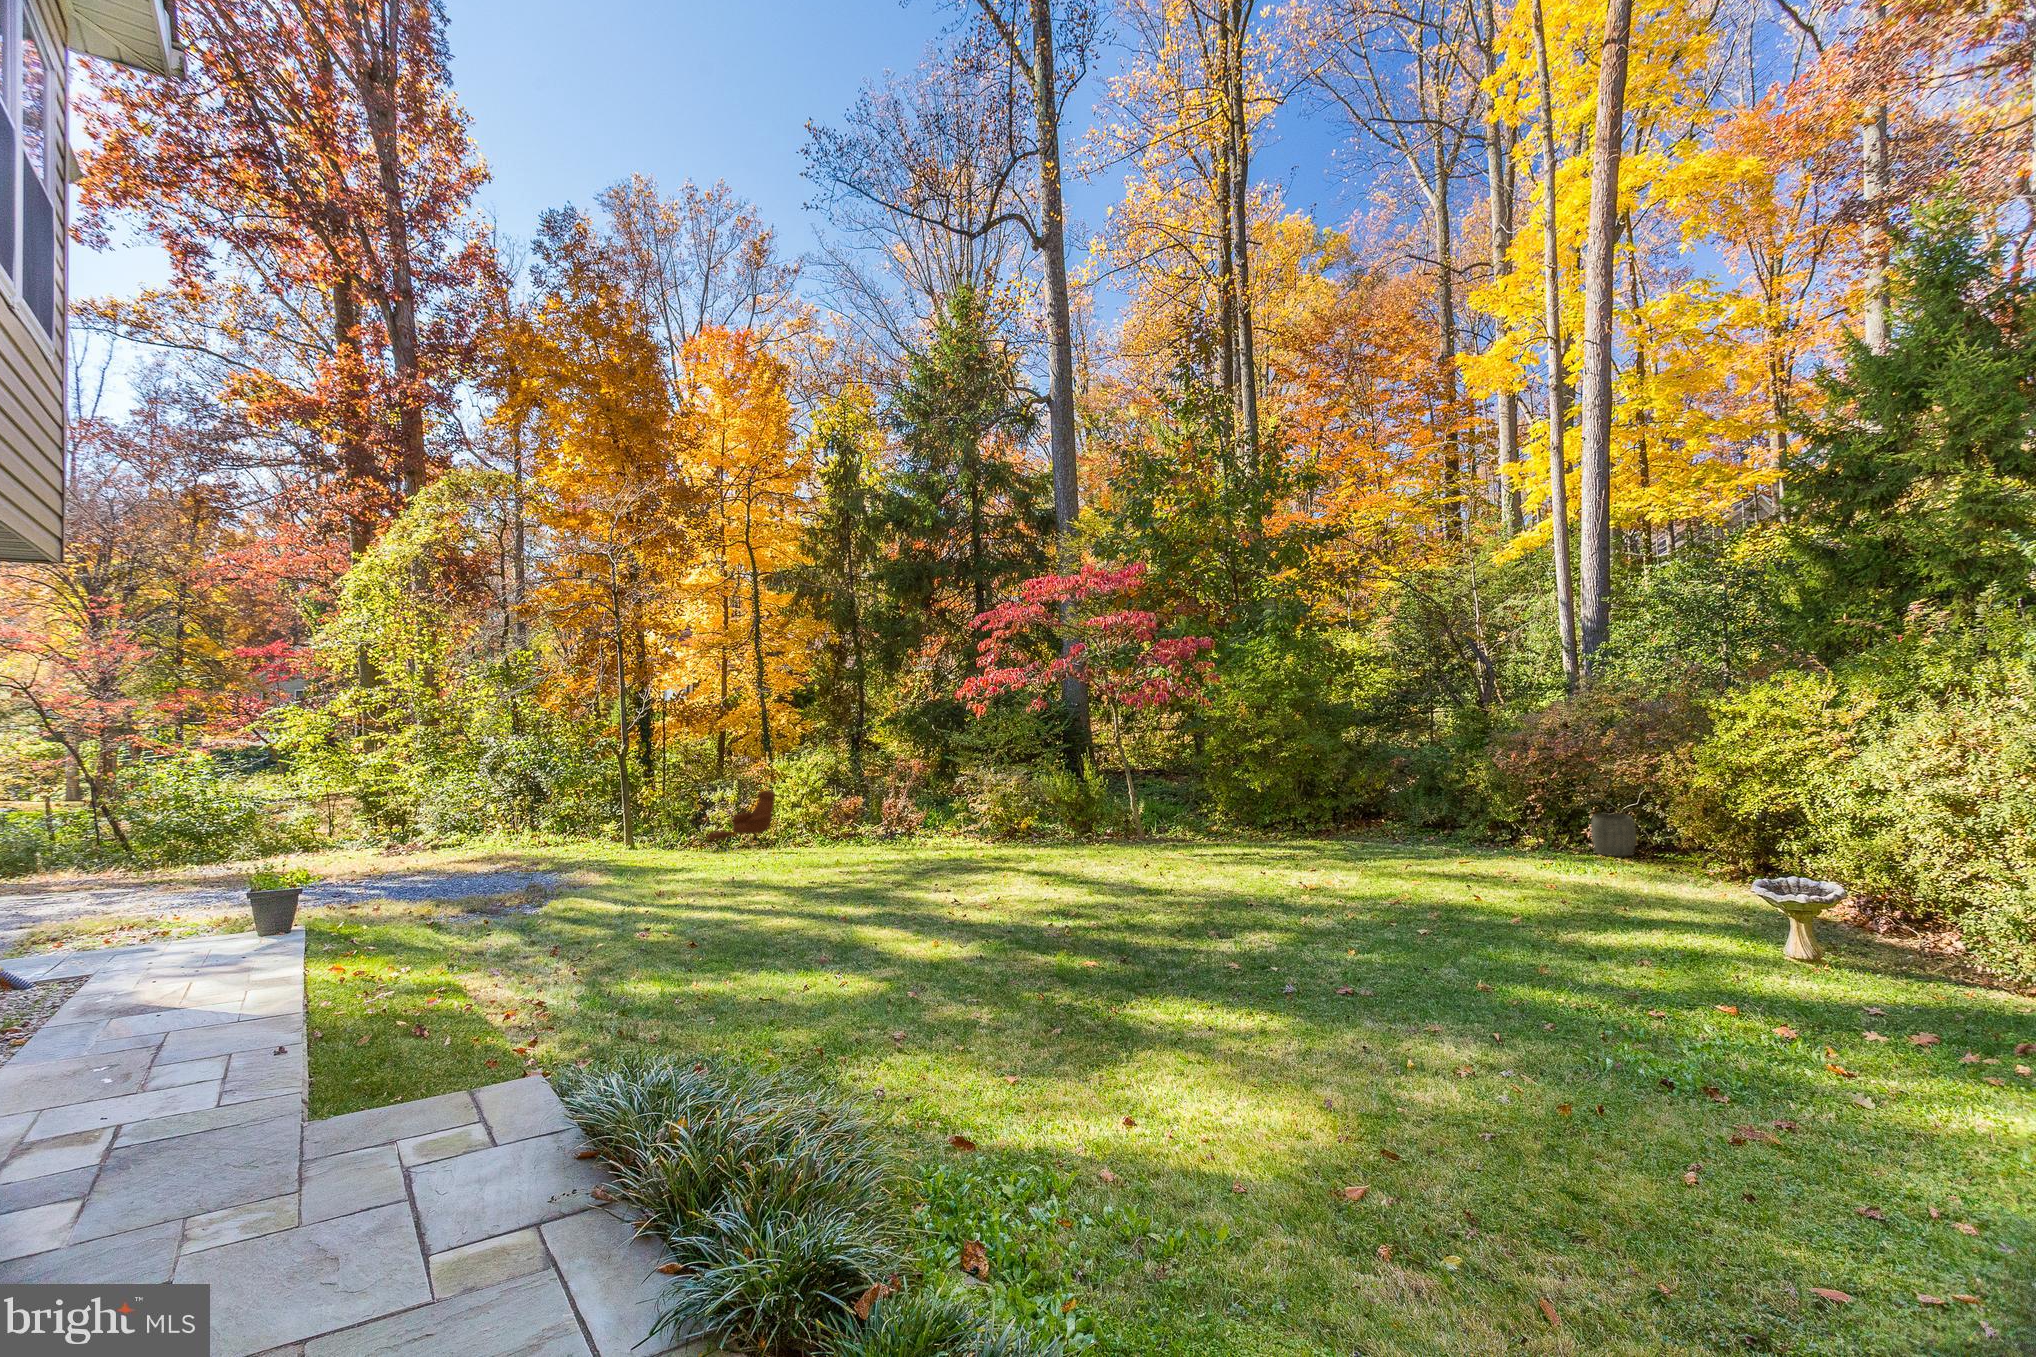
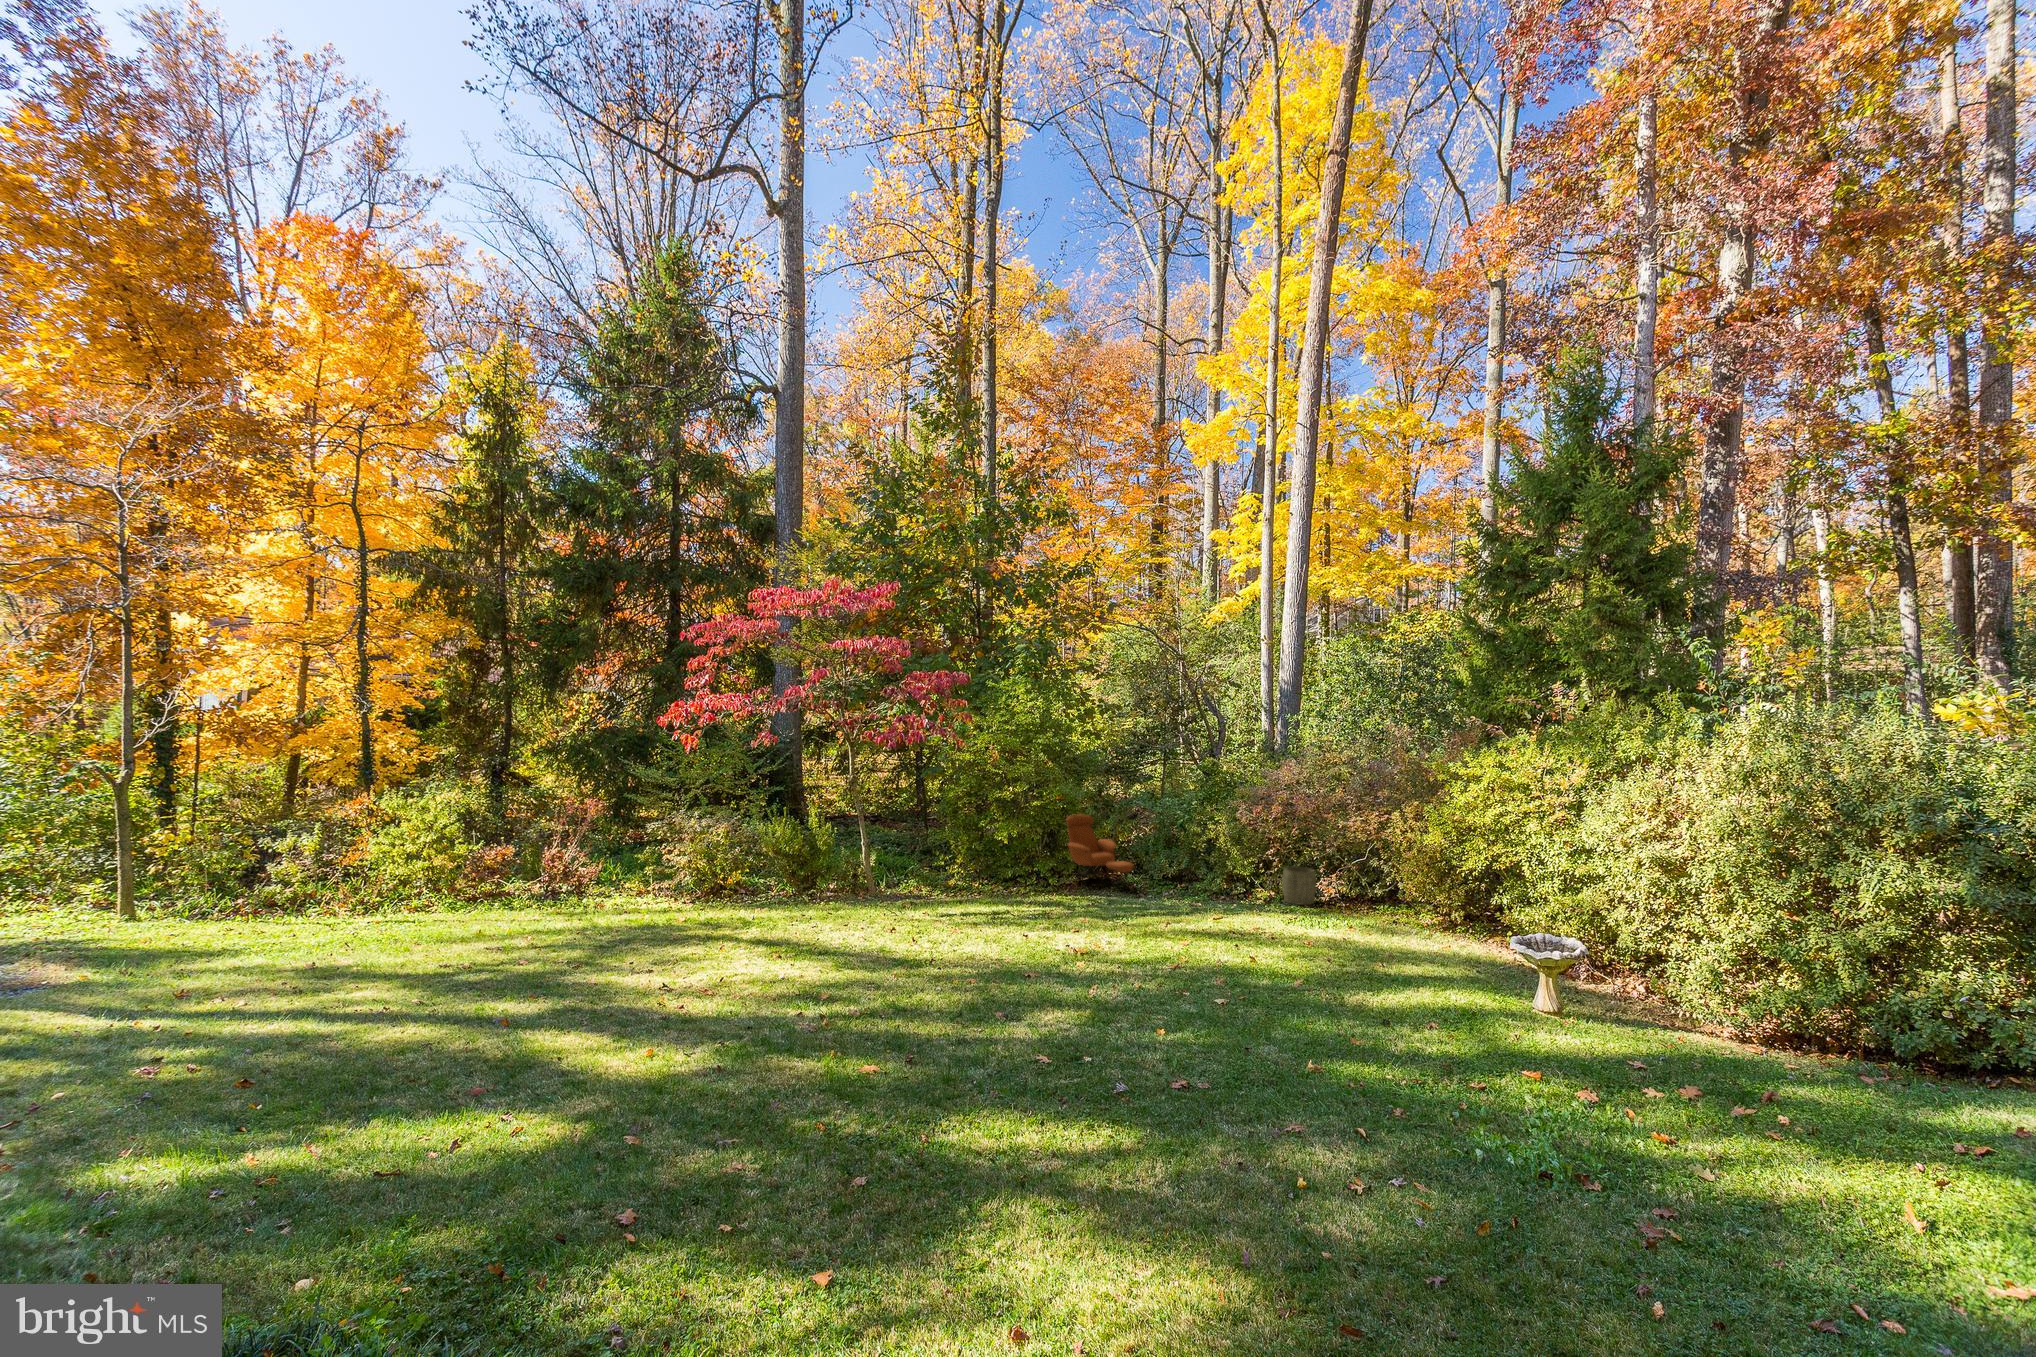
lounge chair: present [708,790,775,851] -> present [1067,814,1133,889]

